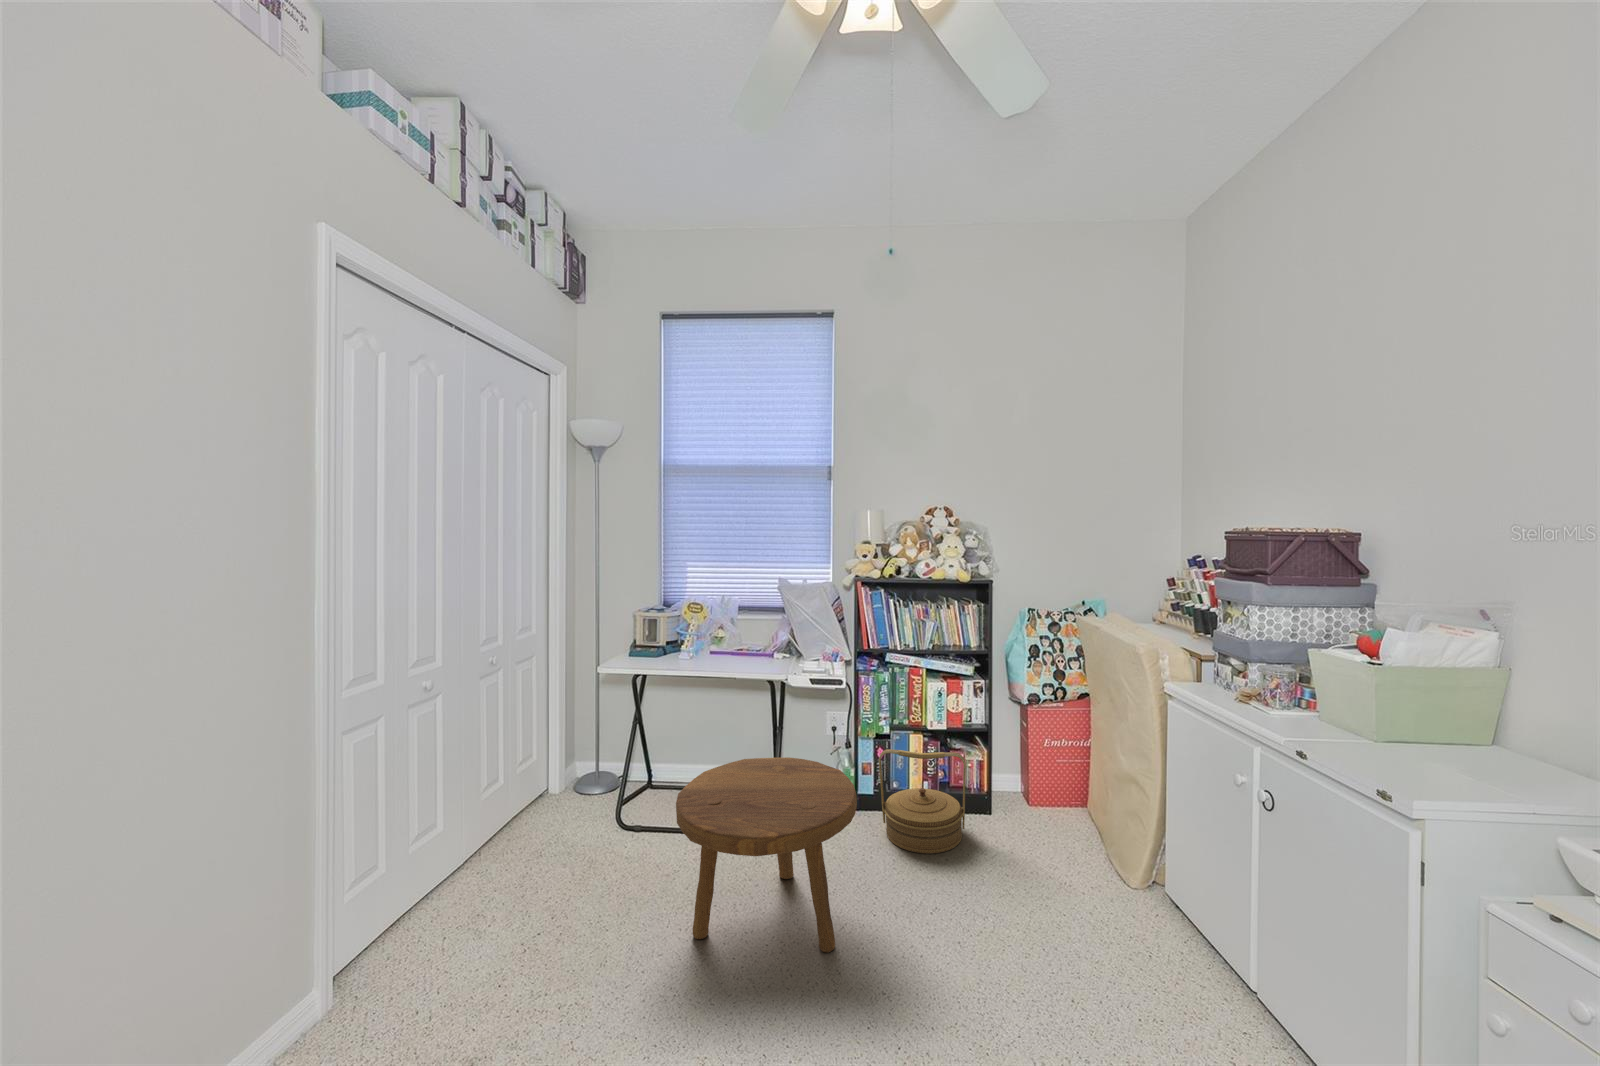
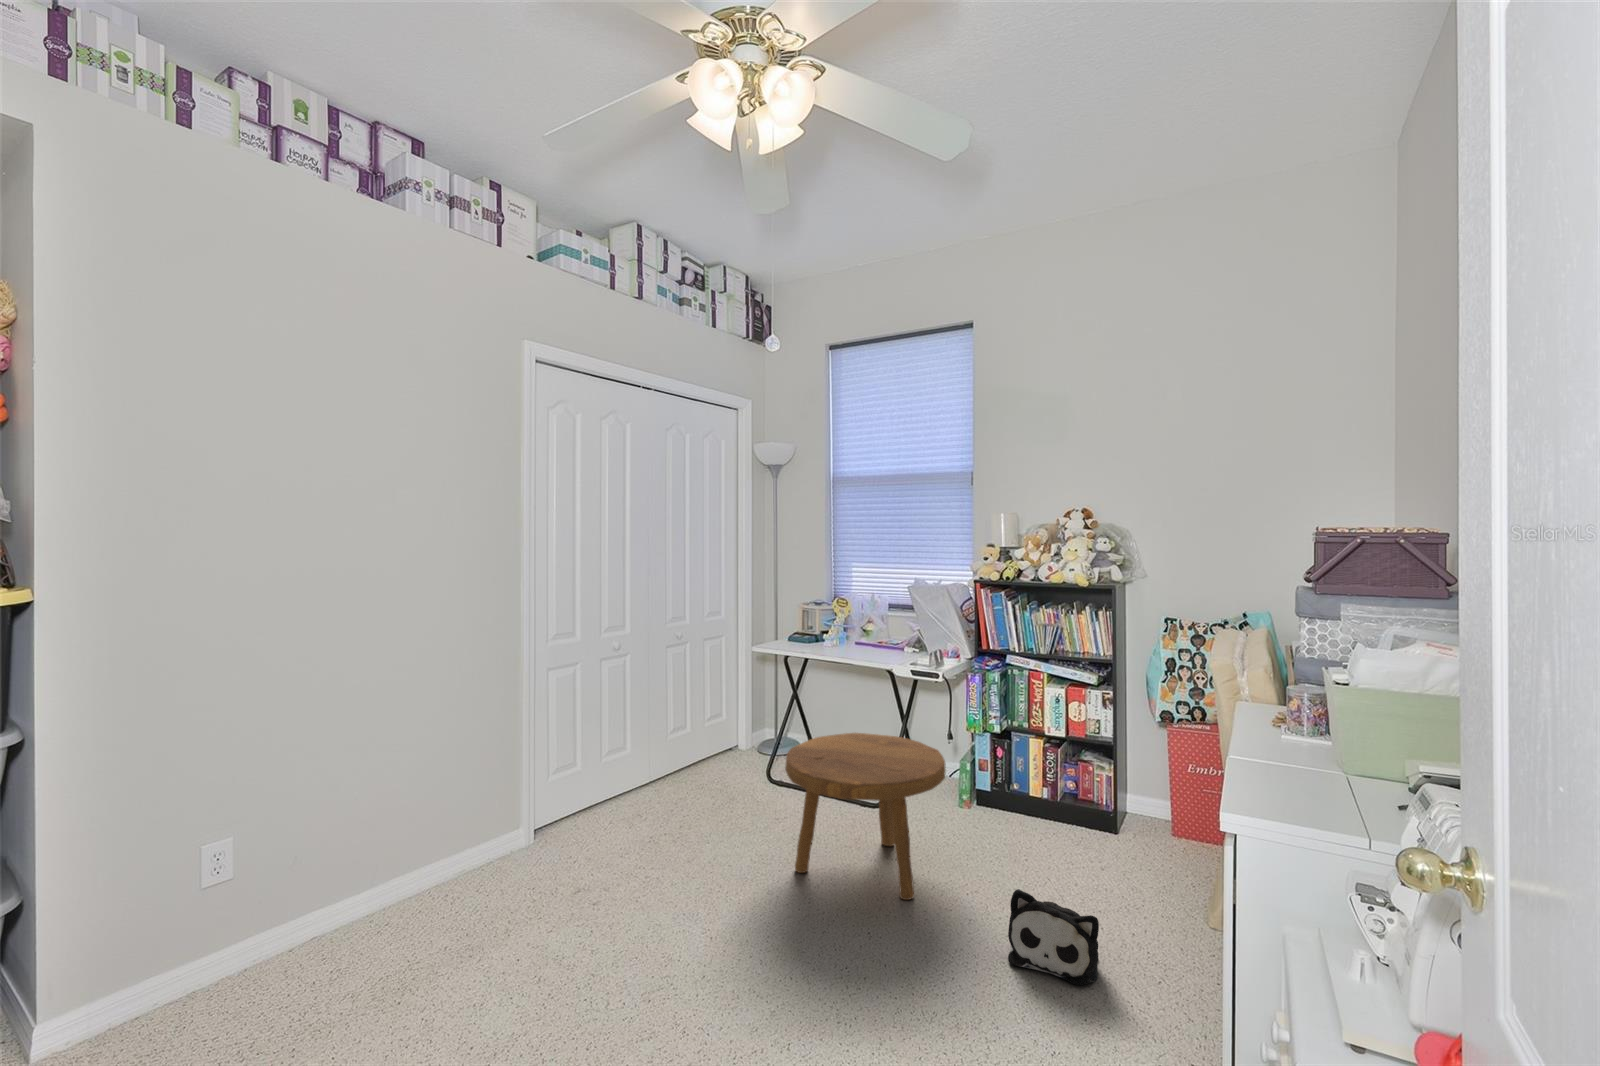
basket: present [879,749,966,854] -> none [990,746,1079,850]
plush toy: none [956,932,1055,1034] -> present [1008,889,1099,985]

